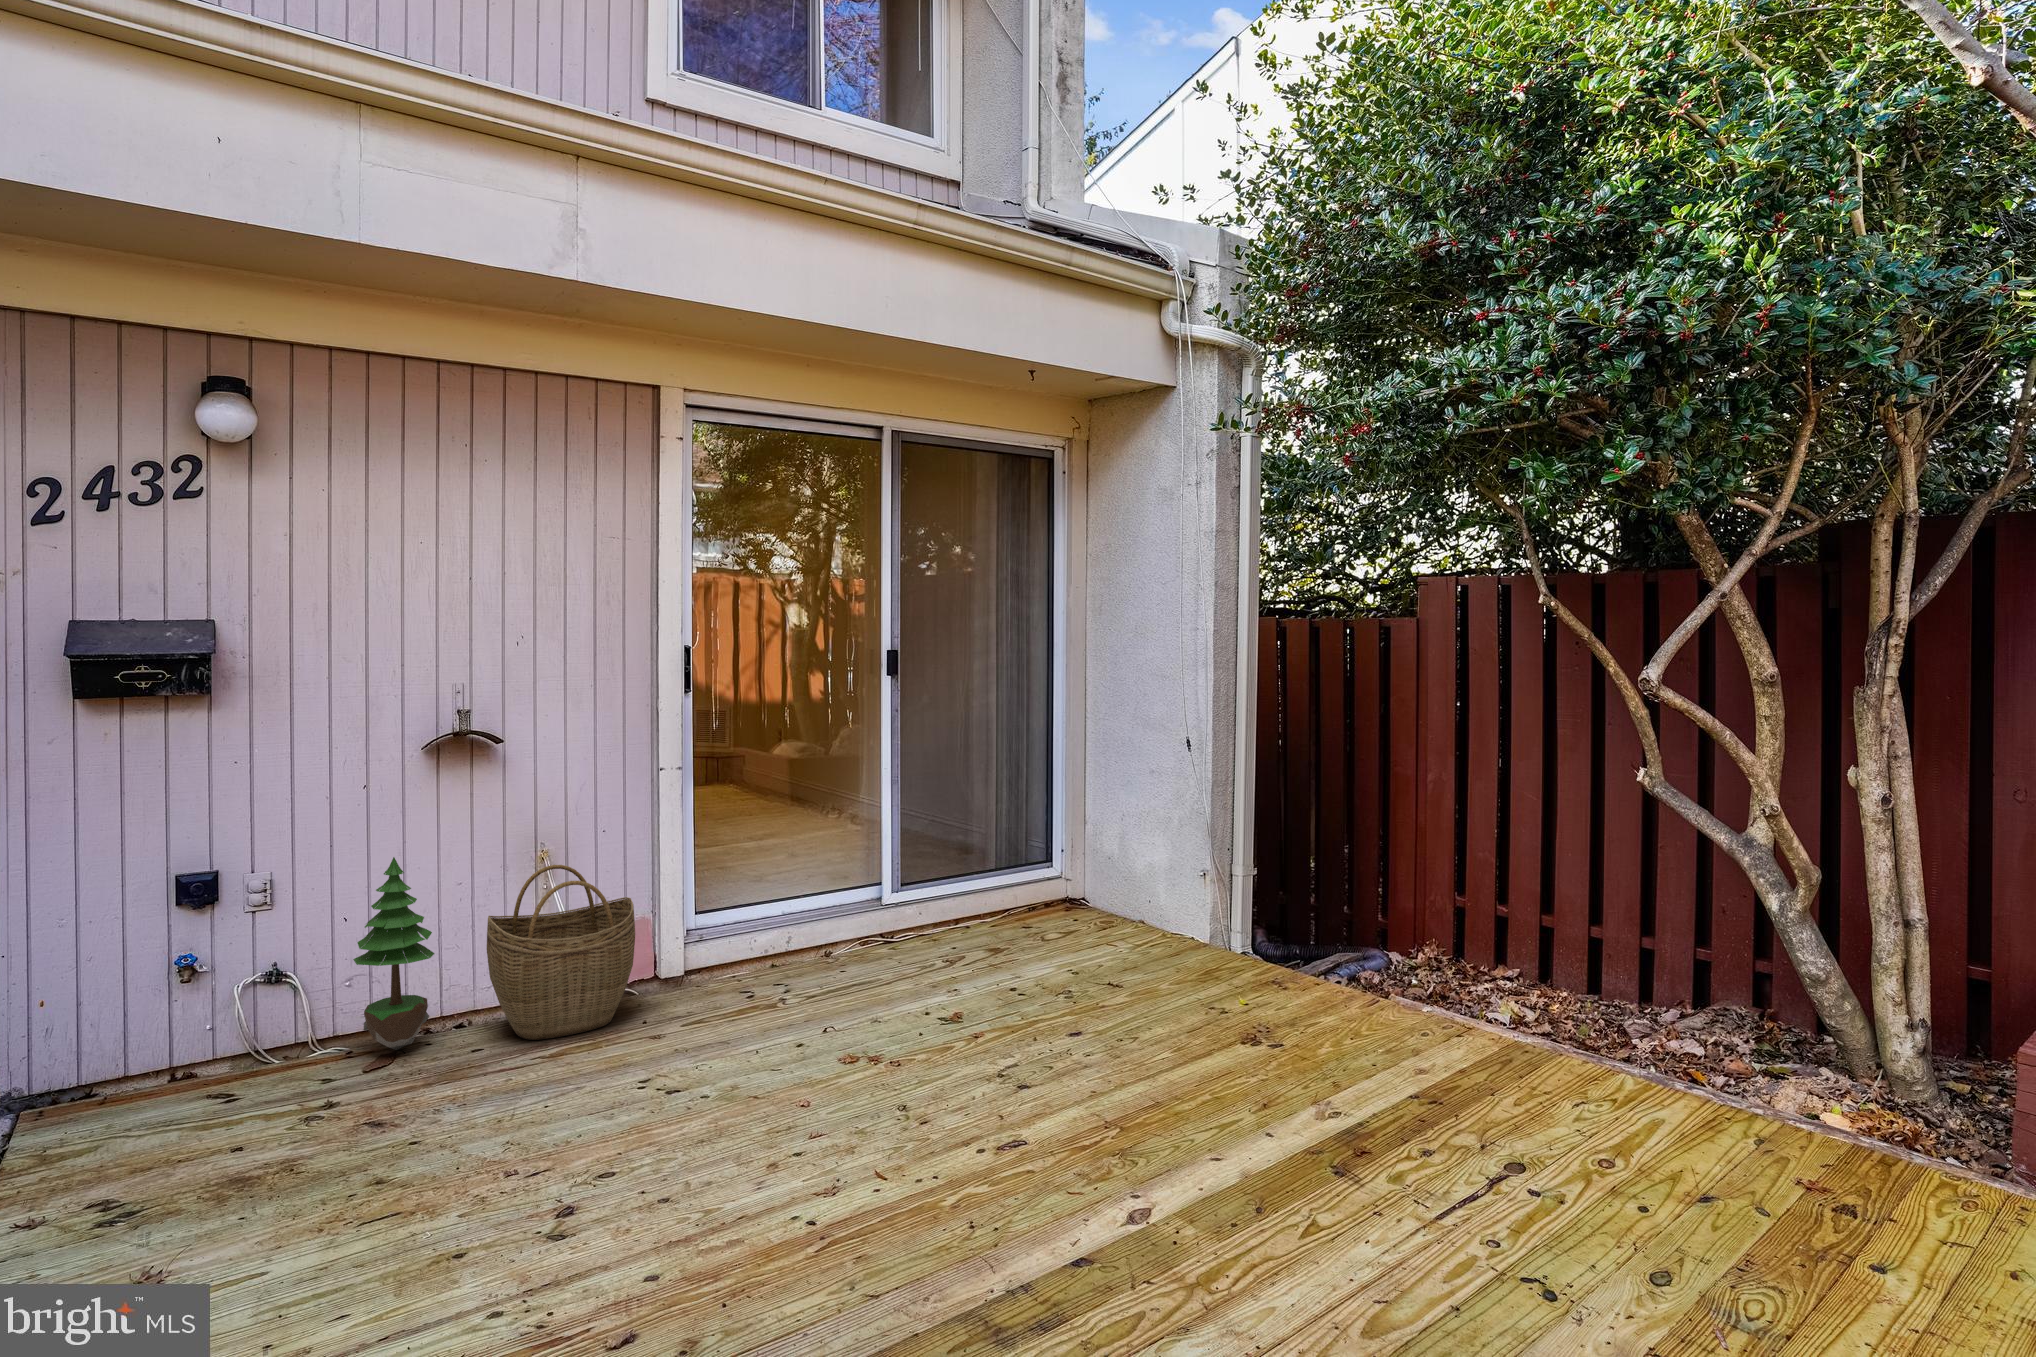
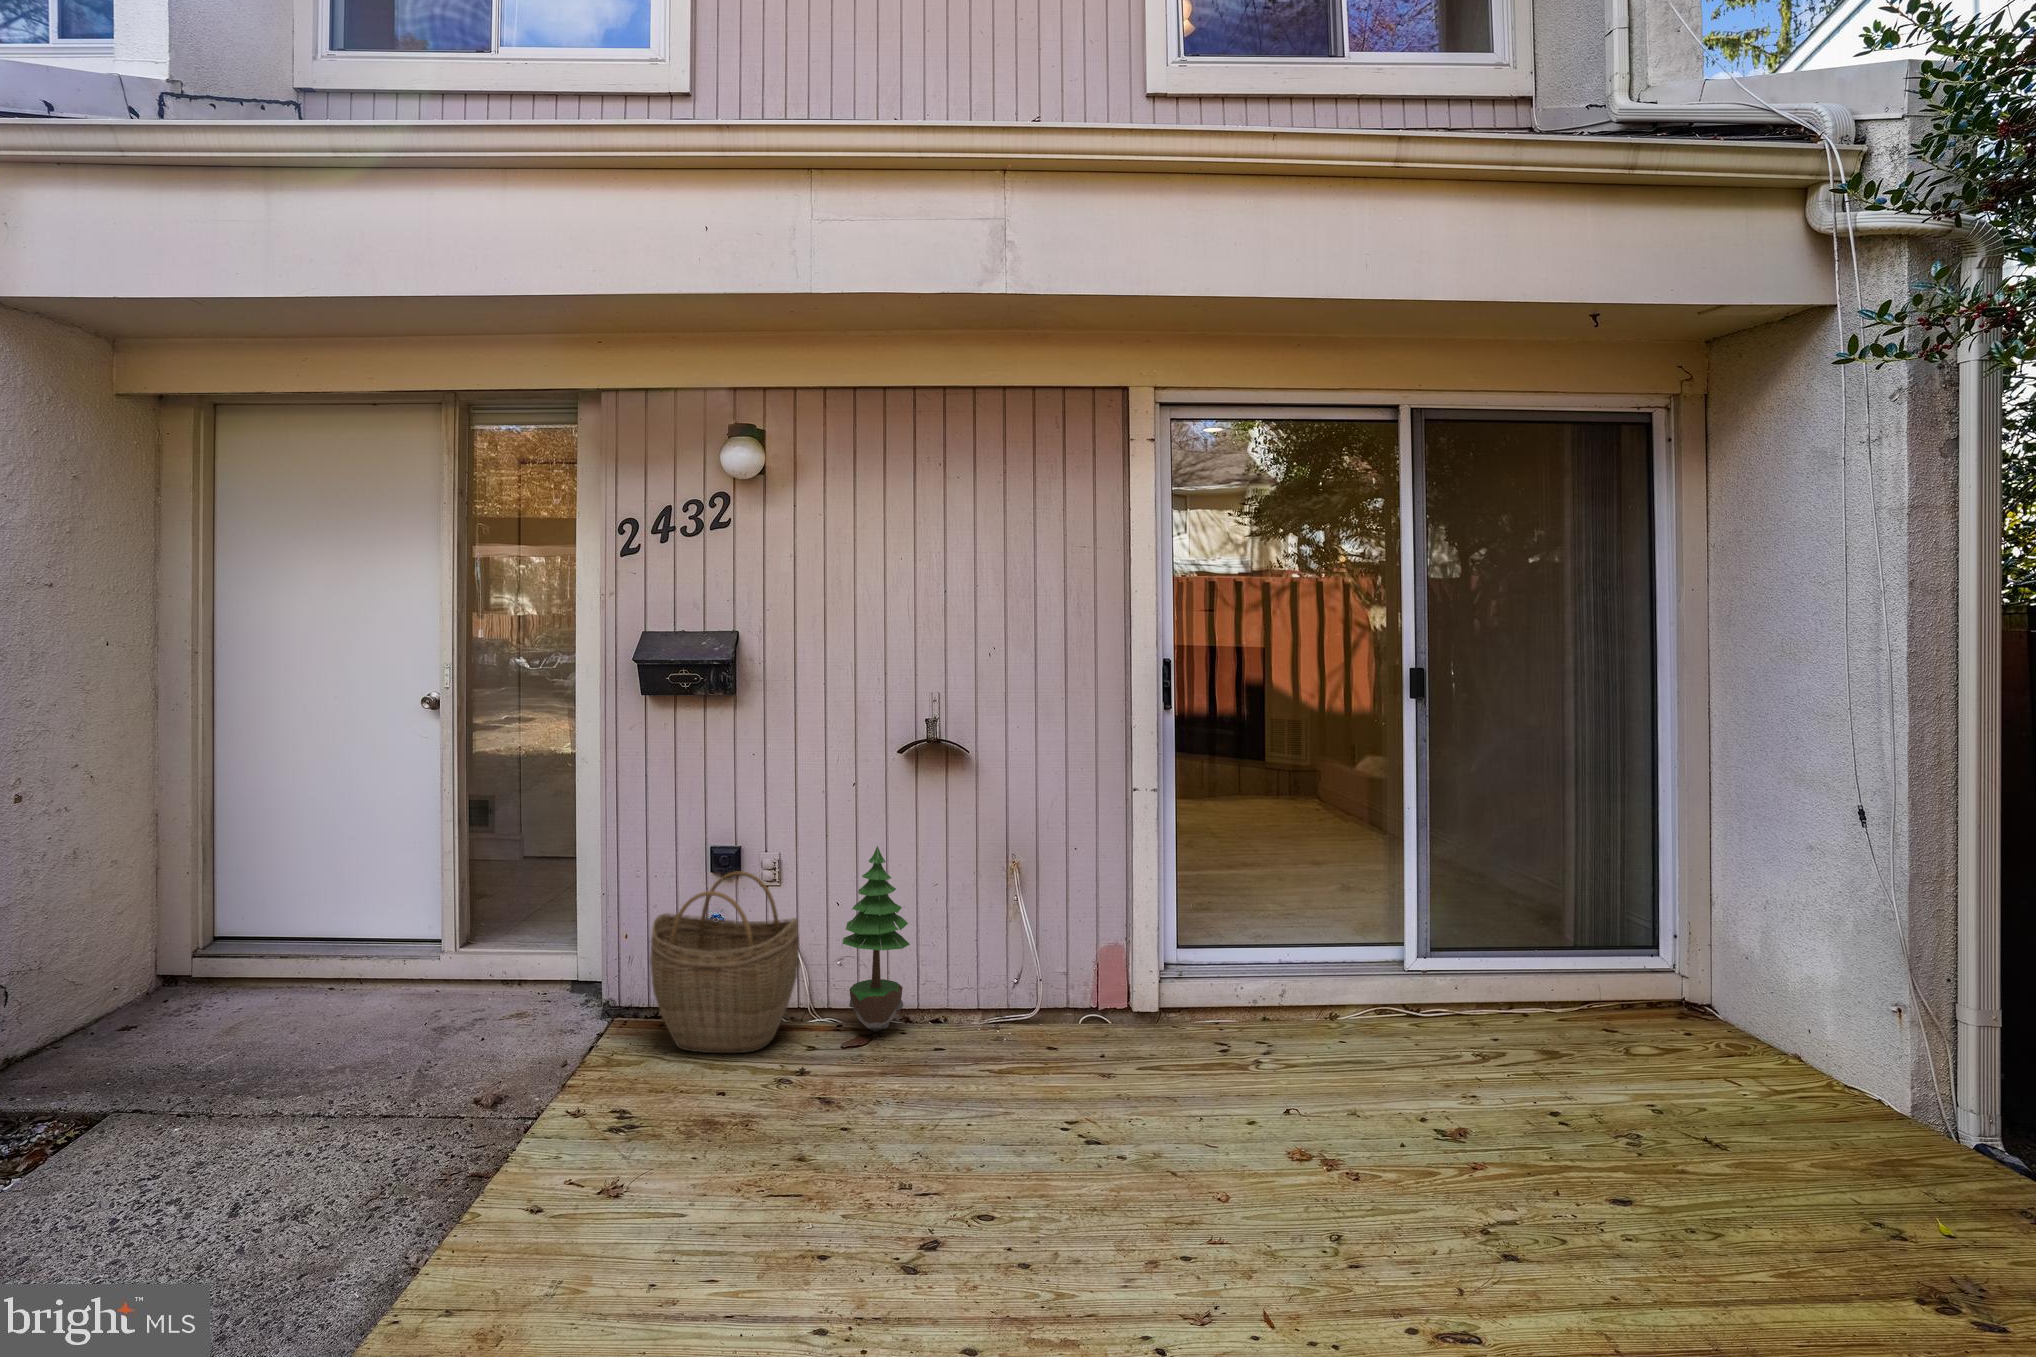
woven basket: present [487,865,635,1040] -> present [650,871,799,1053]

